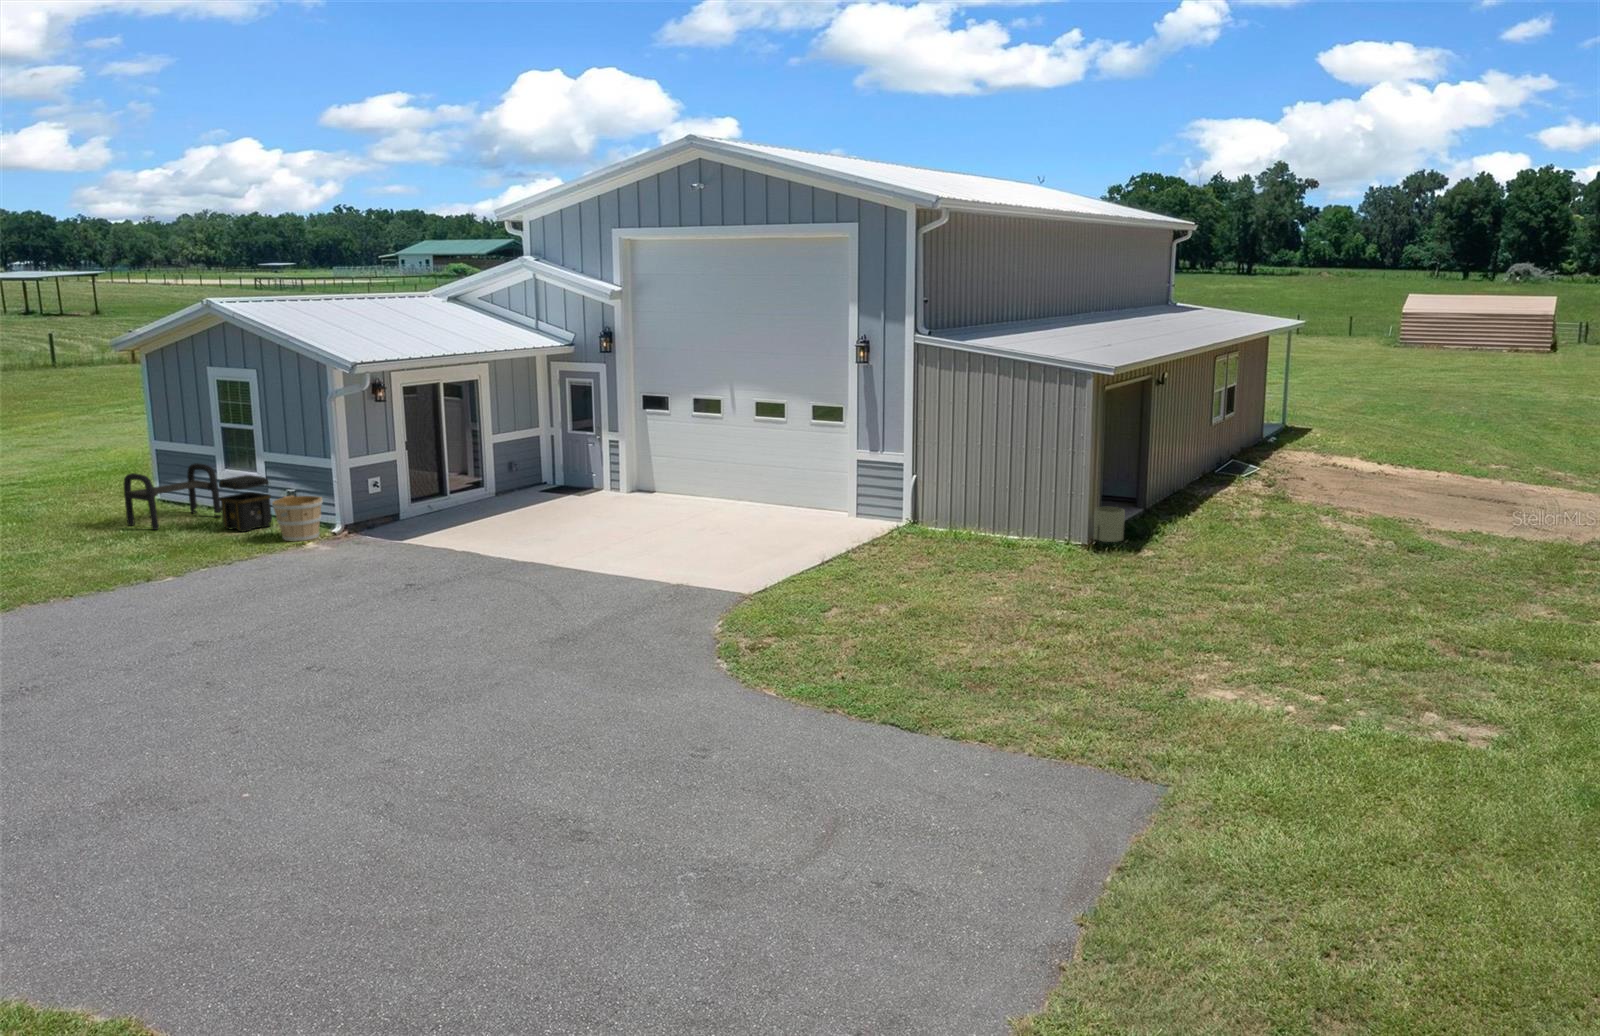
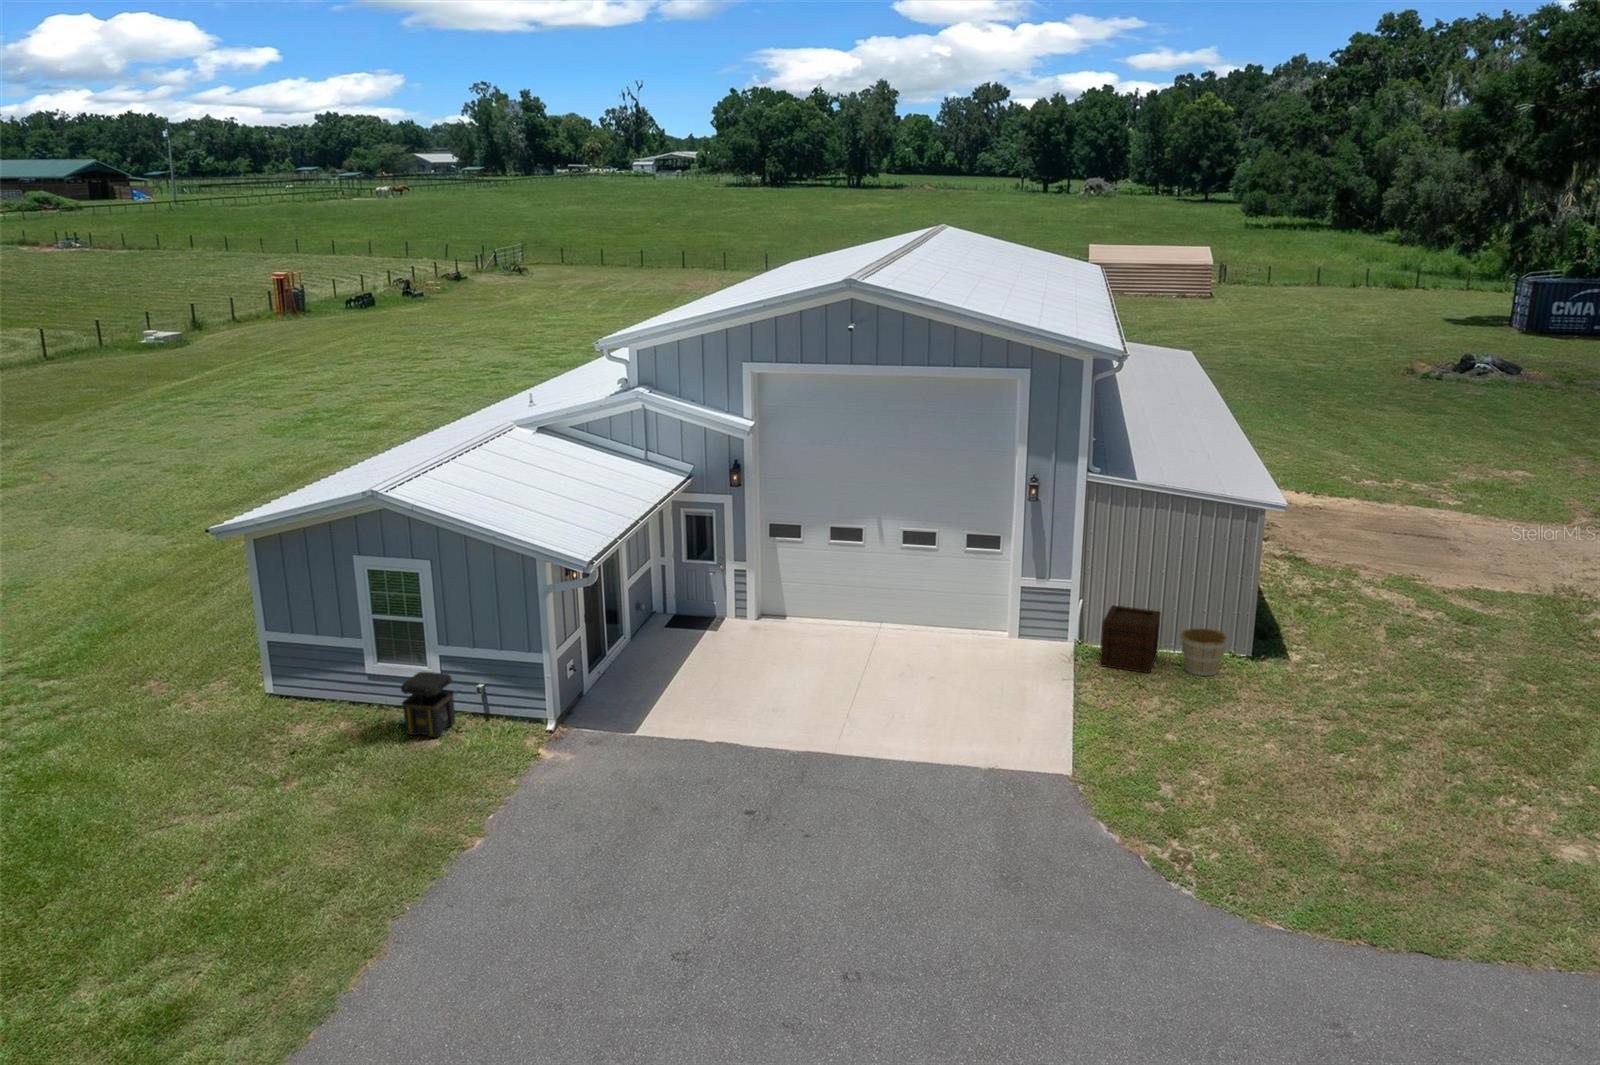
bench: present [124,463,222,530] -> none [279,658,375,748]
wooden crate: none [910,481,985,547] -> present [1100,605,1161,673]
wooden bucket: present [272,496,323,542] -> present [1180,629,1228,676]
planter: present [1094,507,1125,542] -> none [1265,624,1295,669]

